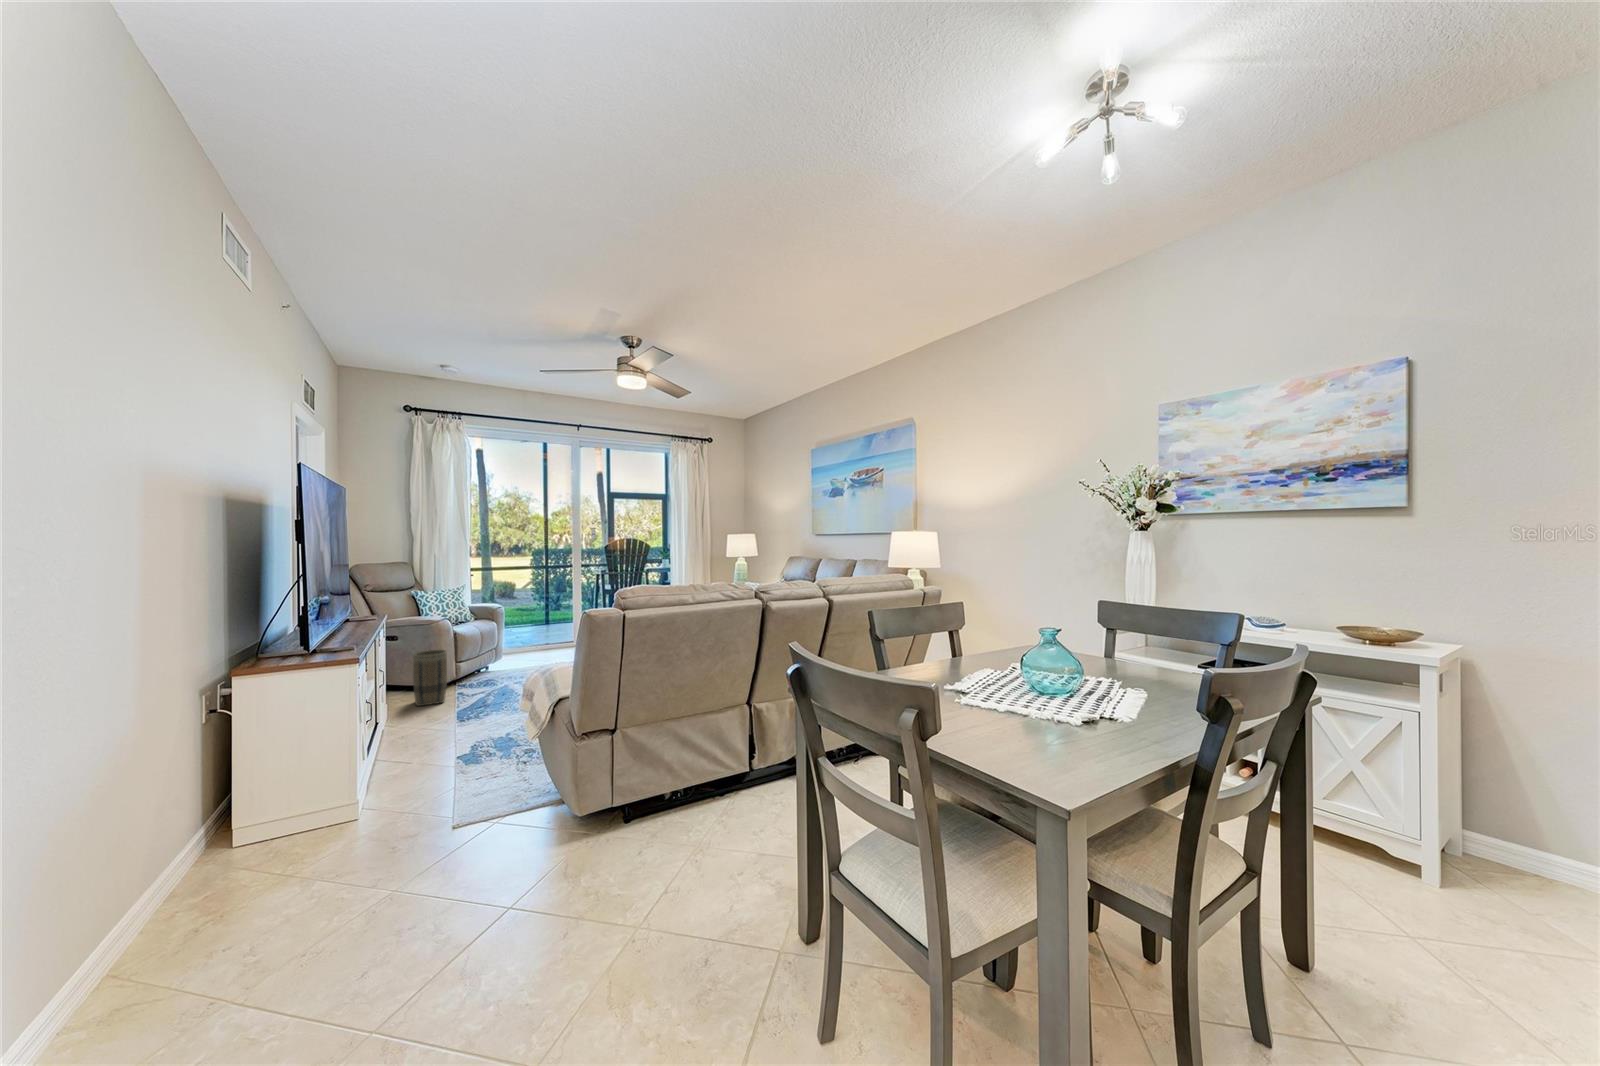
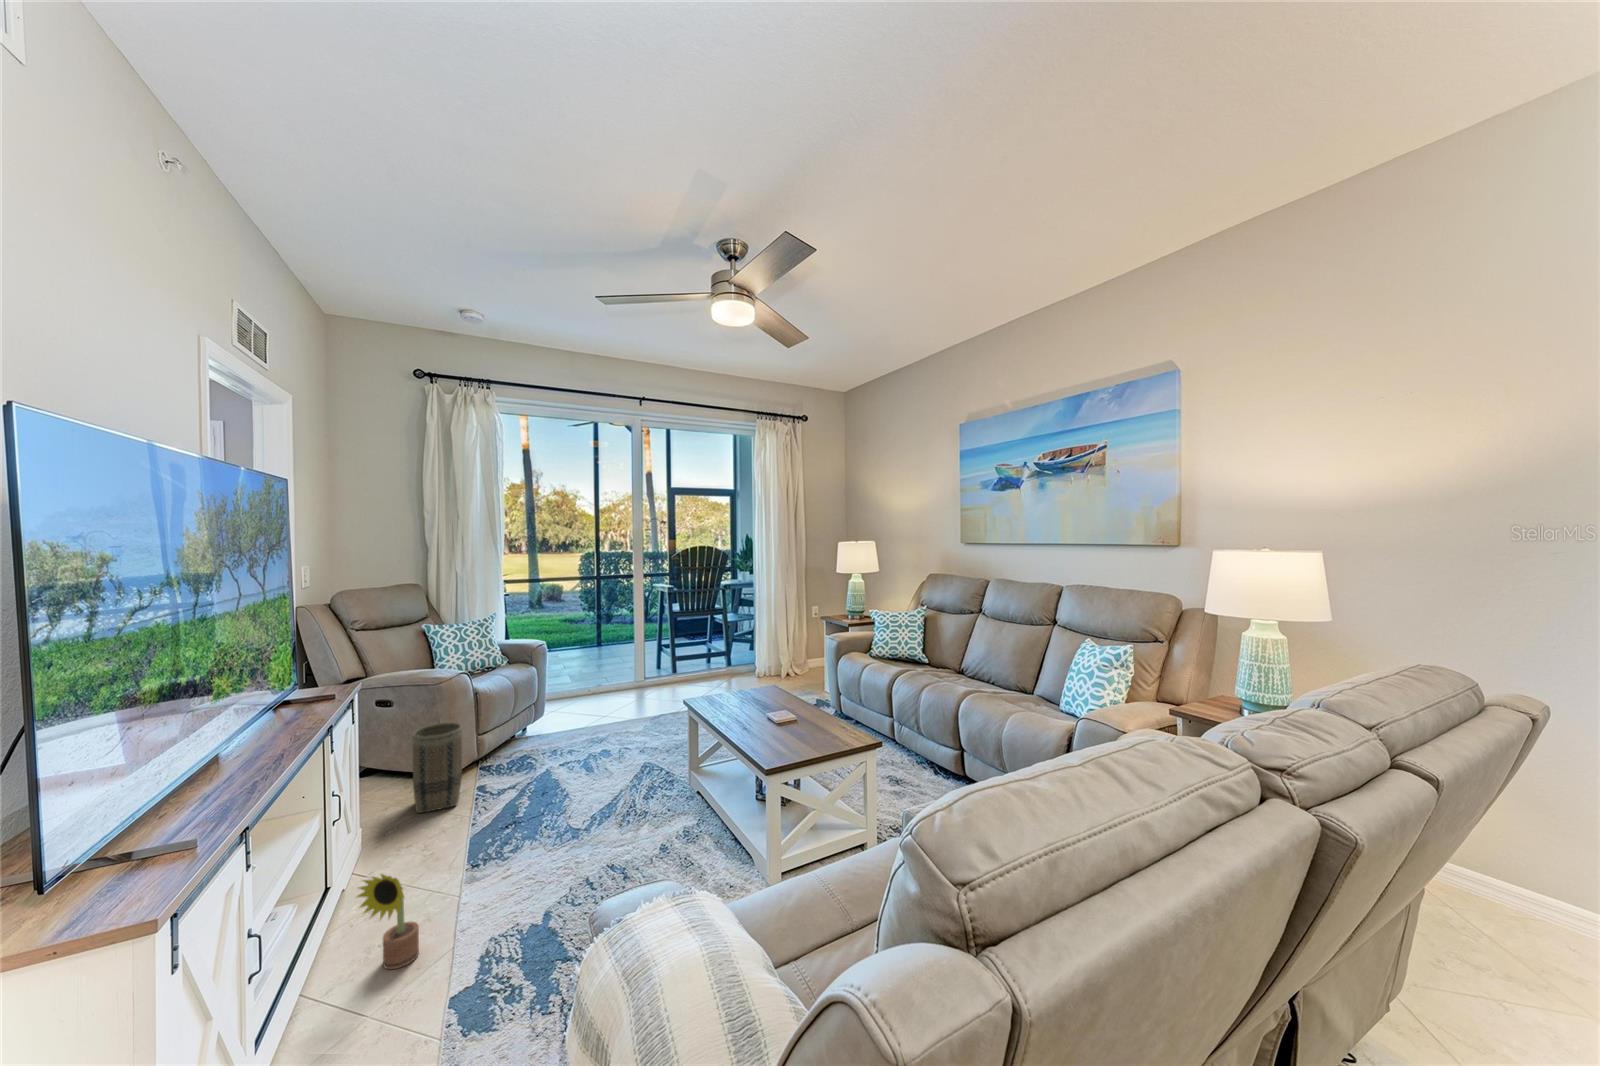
decorative plant: none [398,703,433,758] -> present [357,874,419,969]

